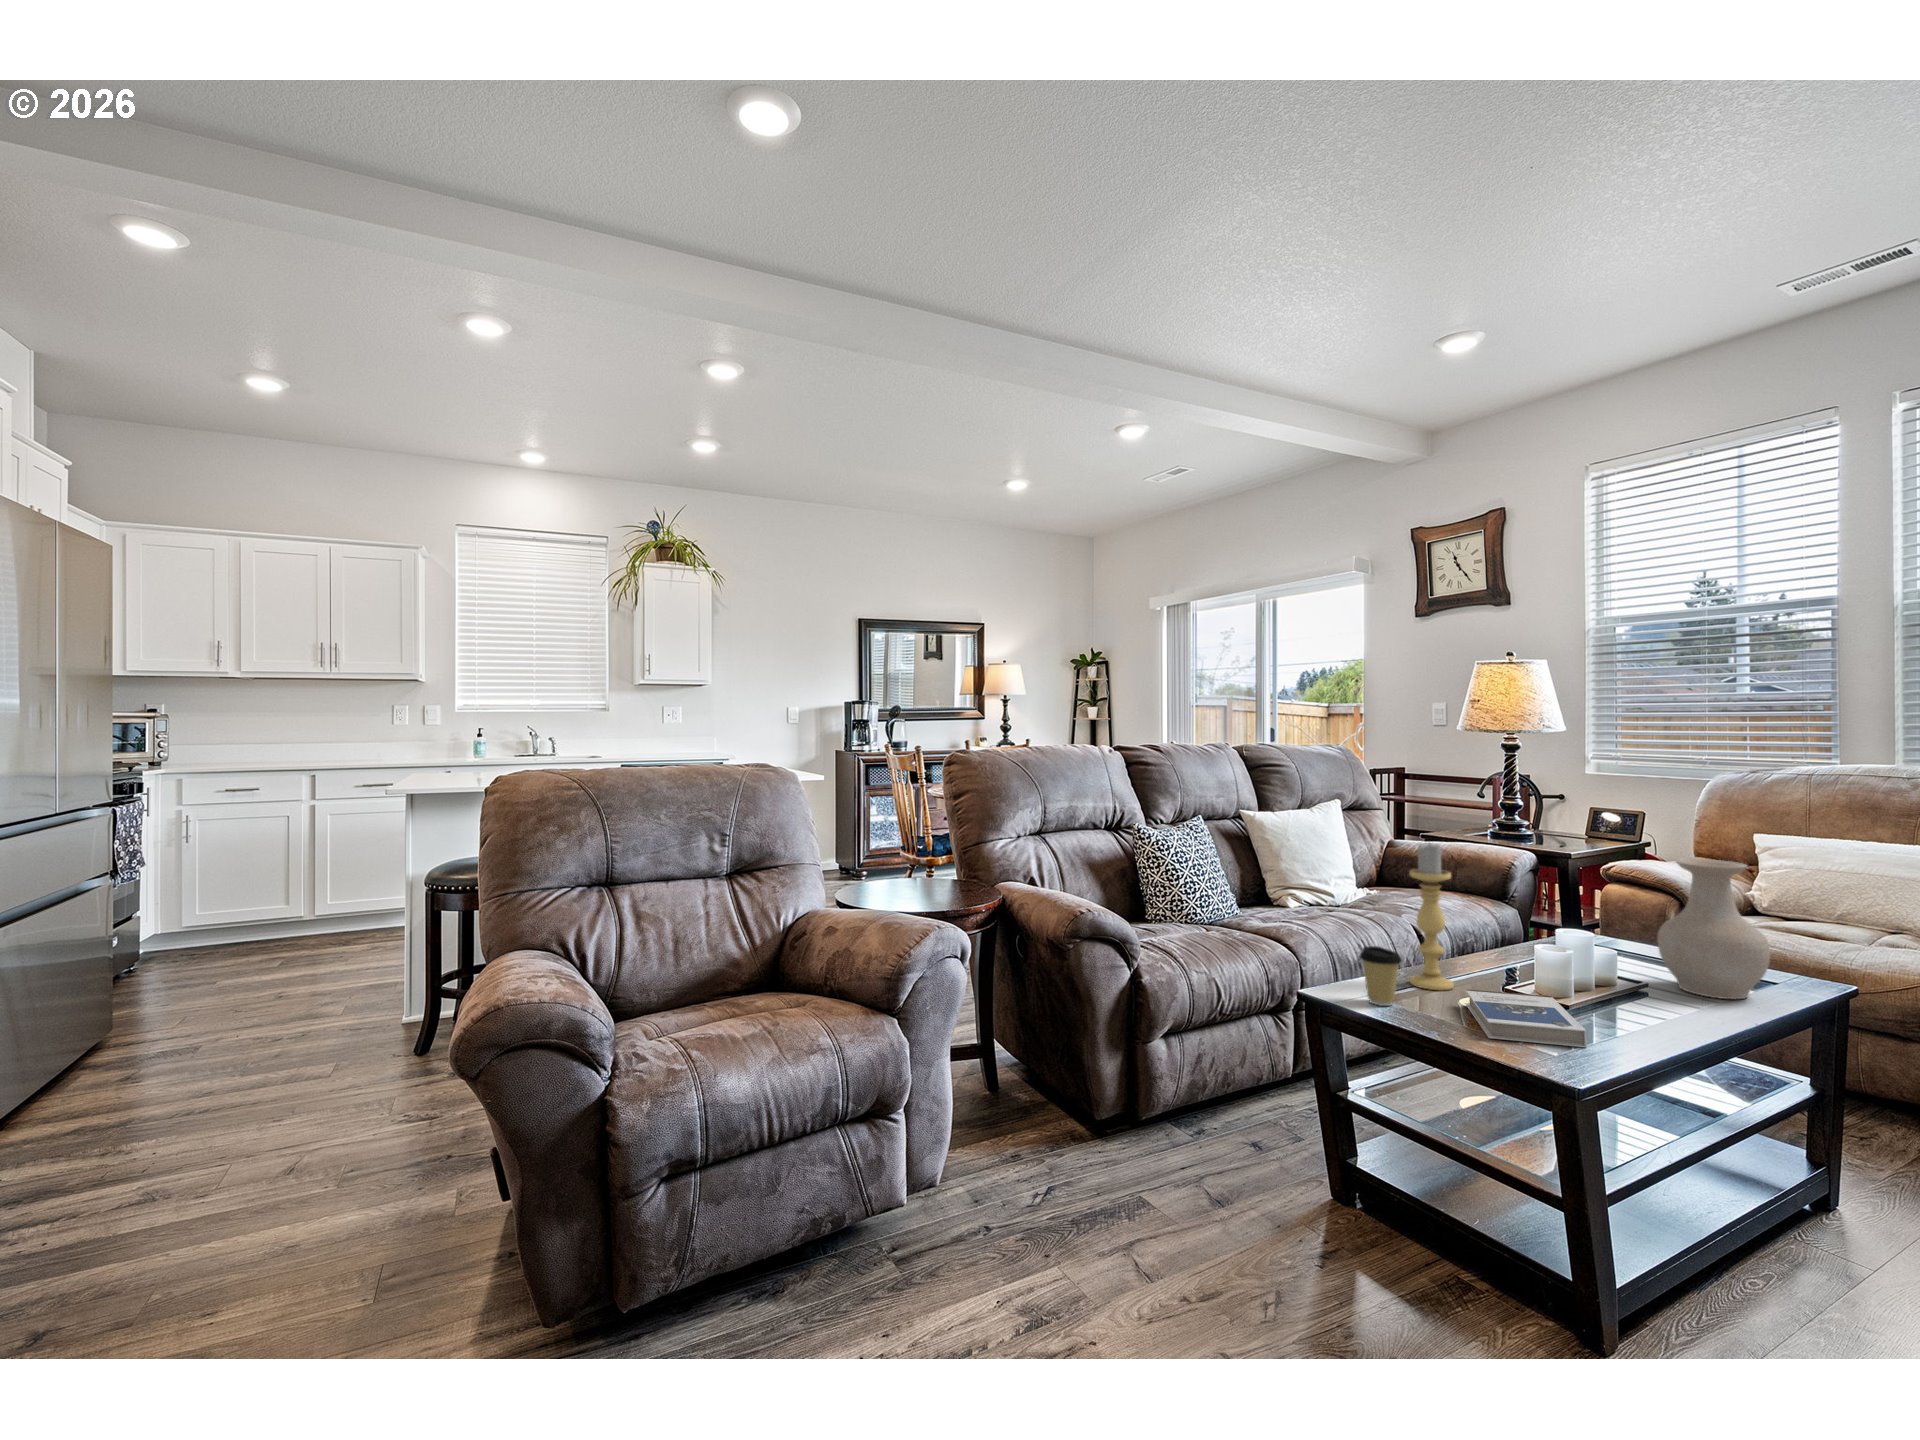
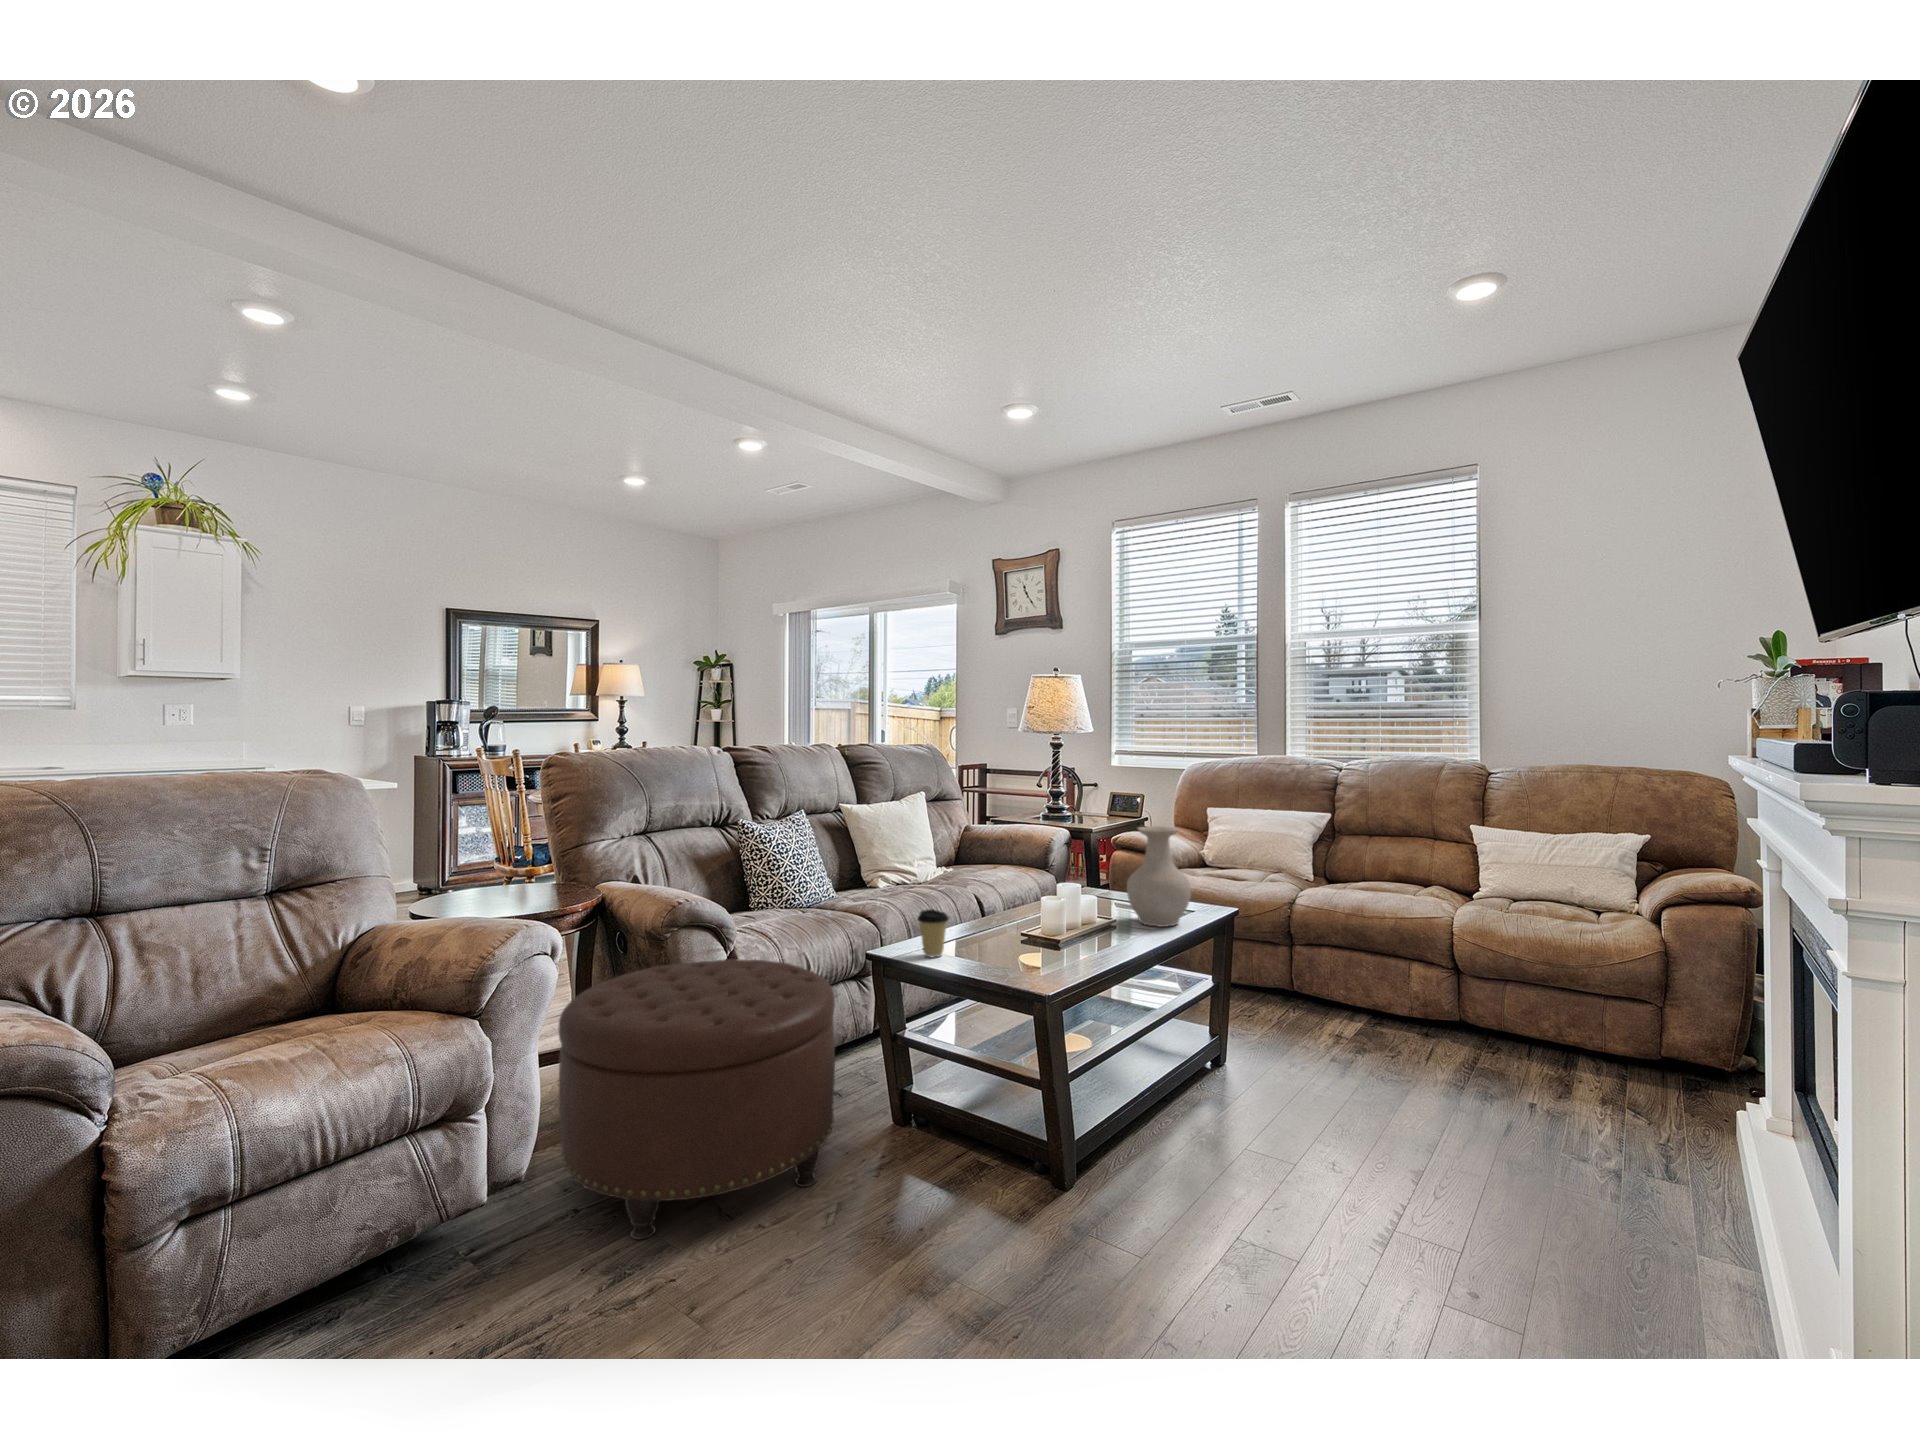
candle holder: present [1410,843,1454,990] -> none [959,821,990,941]
ottoman: none [969,979,1262,1280] -> present [559,959,835,1240]
hardback book: present [1465,989,1587,1047] -> none [995,936,1069,972]

